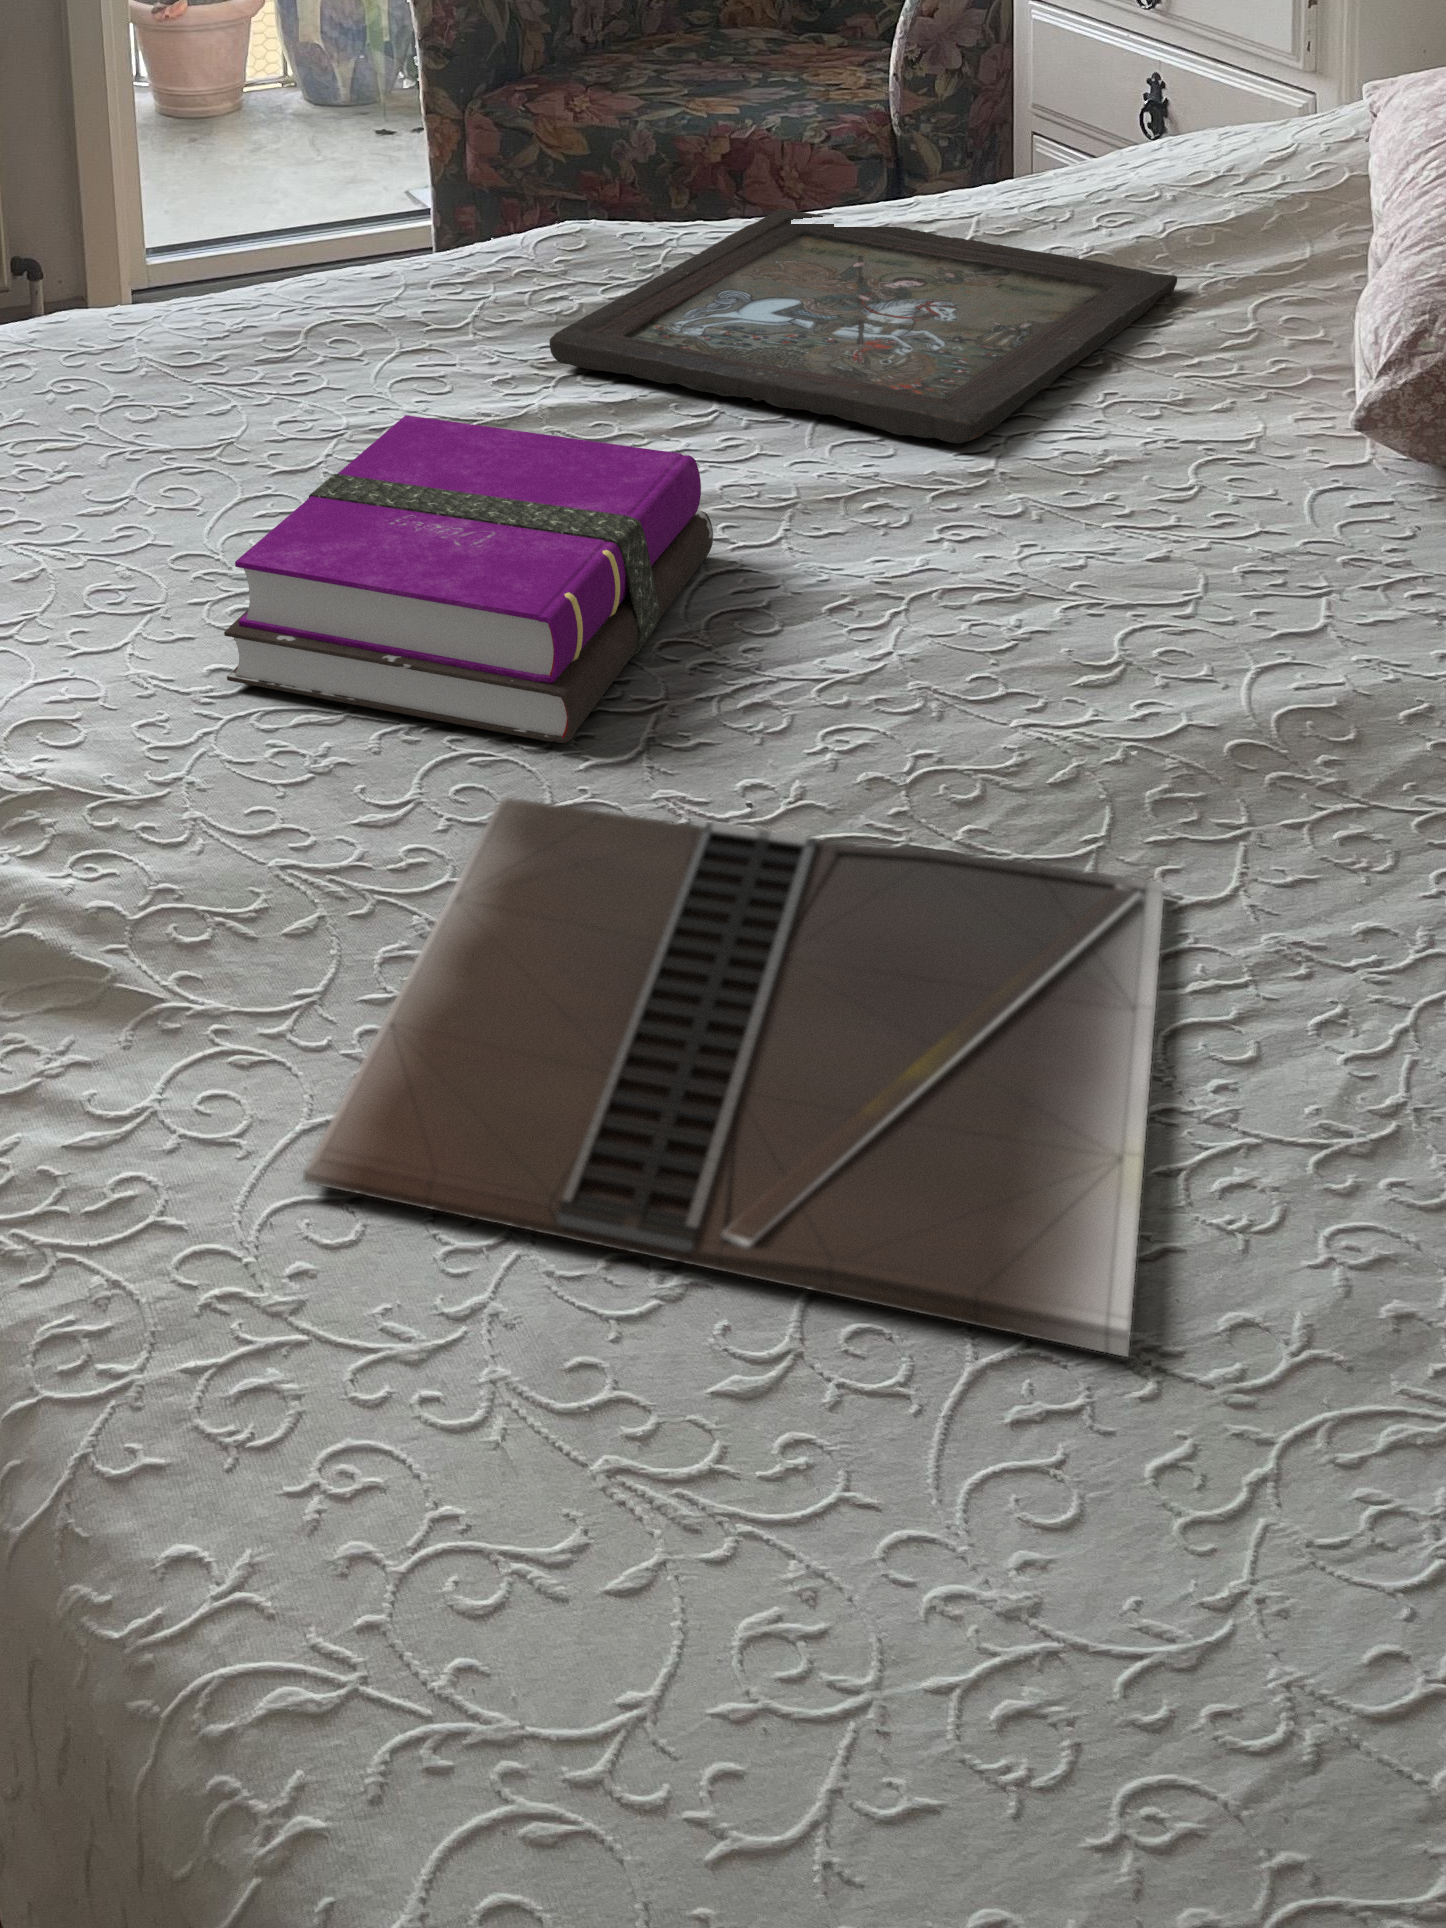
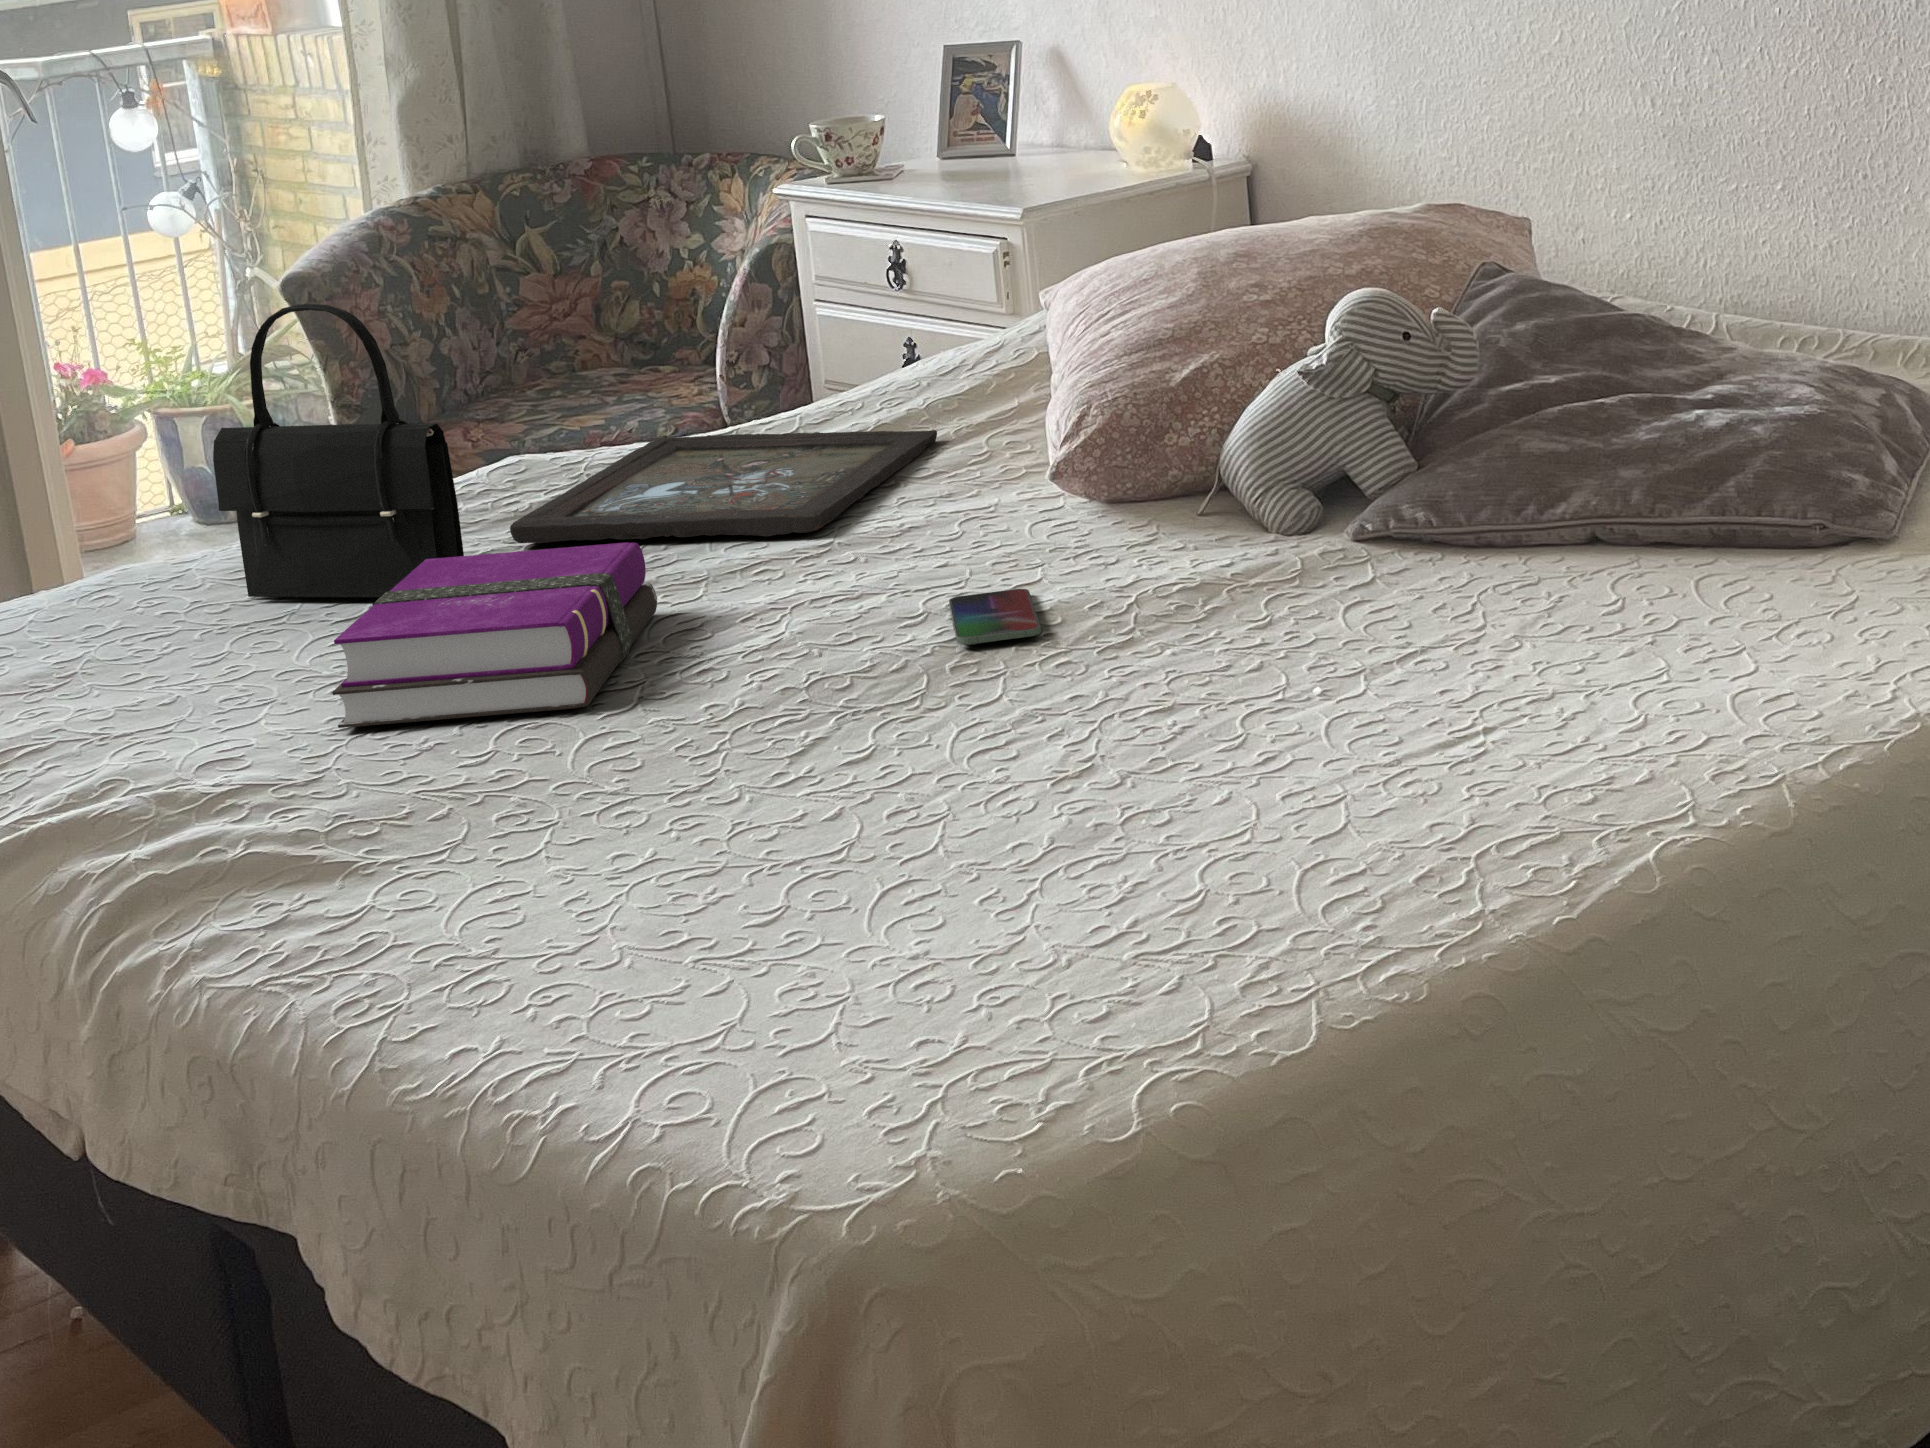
handbag: none [183,30,475,449] -> present [213,304,464,598]
smartphone: none [1158,656,1309,794] -> present [949,589,1041,645]
laptop: present [303,798,1164,1357] -> none [486,681,970,897]

